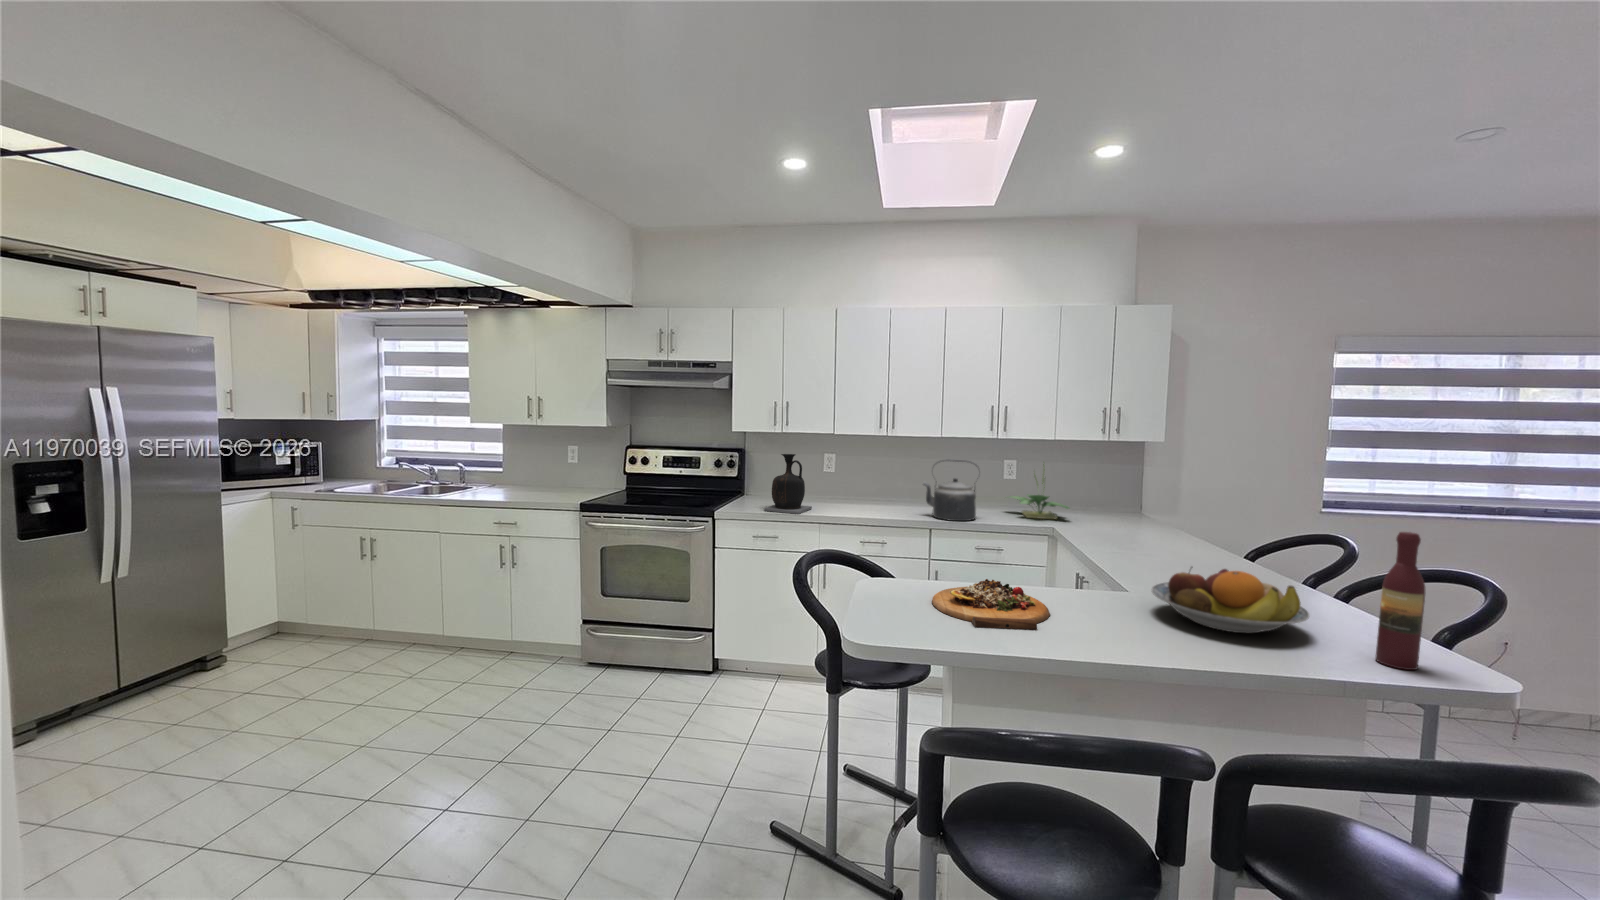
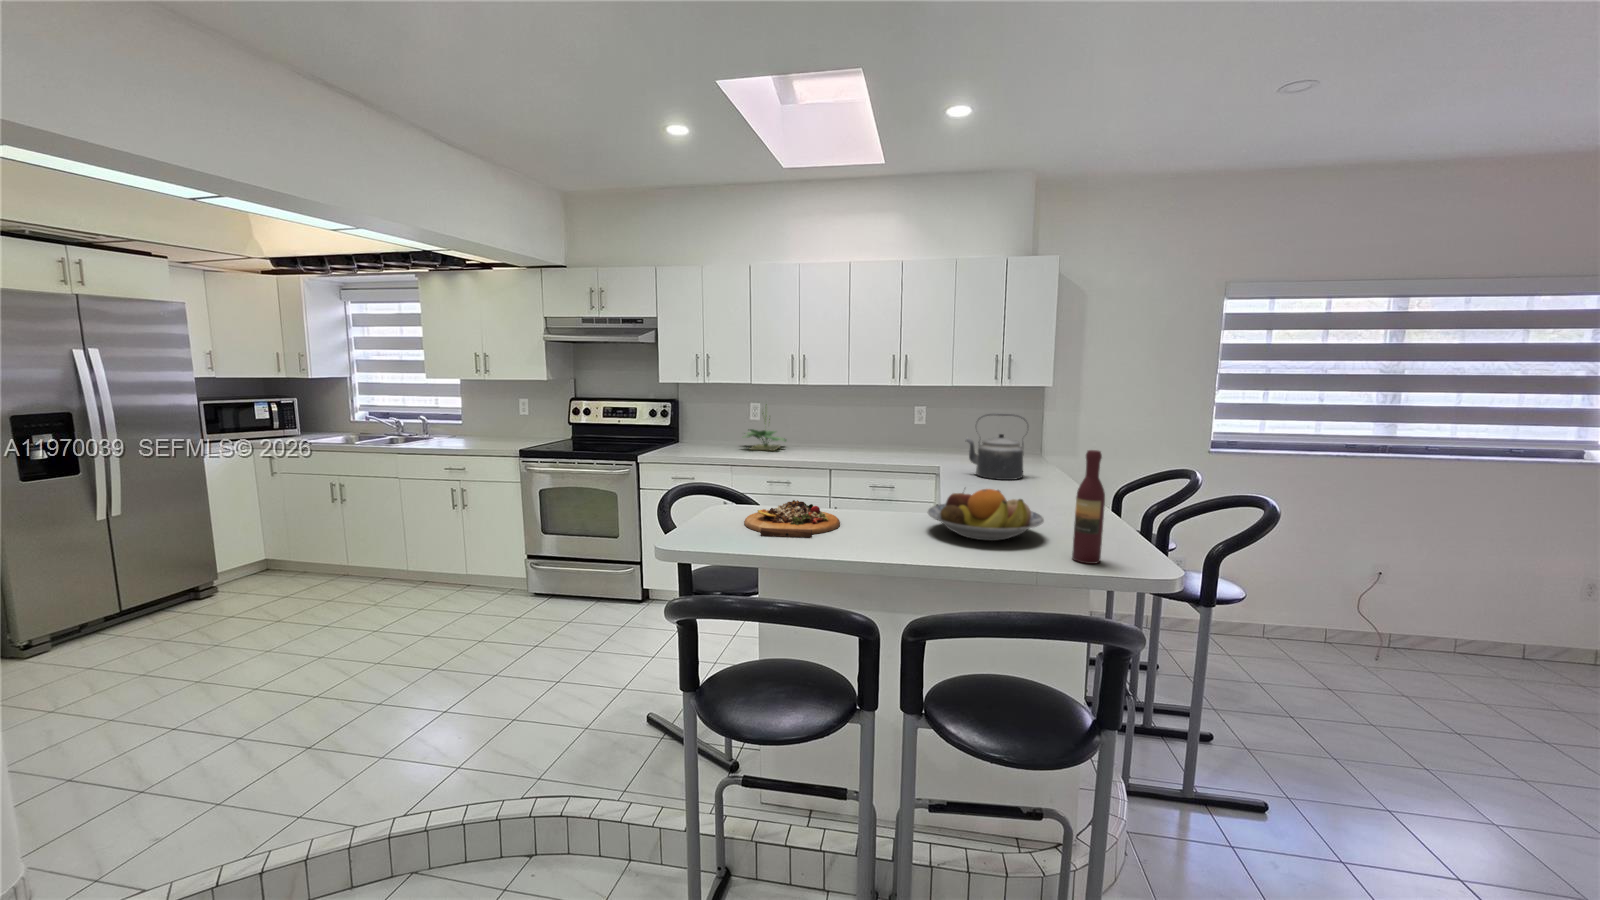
vase: present [764,454,812,514] -> none [681,402,728,457]
kettle: present [923,459,978,521] -> present [966,414,1028,480]
potted plant: present [1011,480,1069,519] -> present [743,404,786,451]

